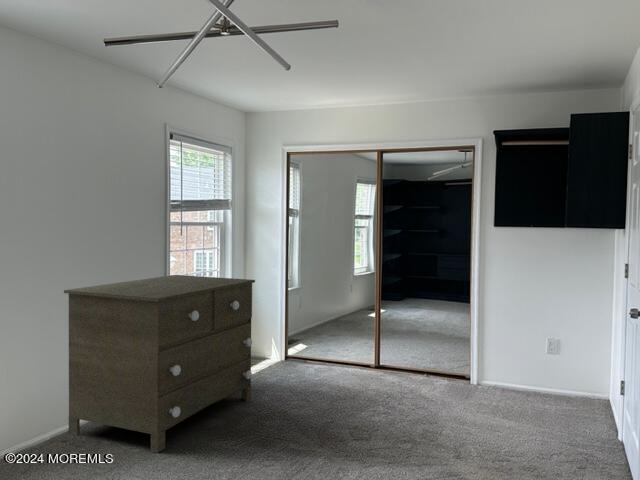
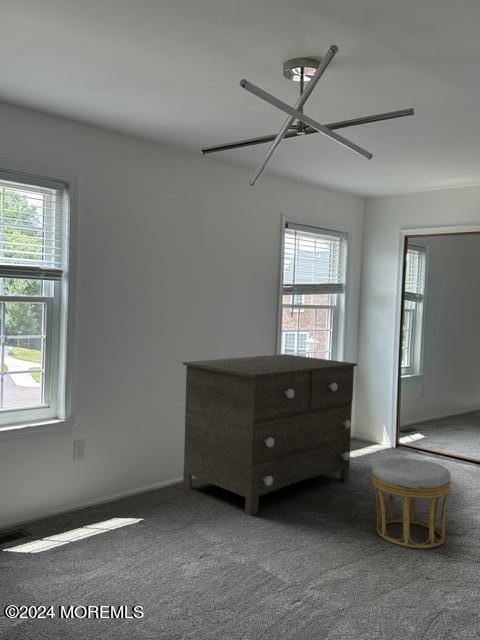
ottoman: none [285,369,359,456] -> present [372,458,451,548]

